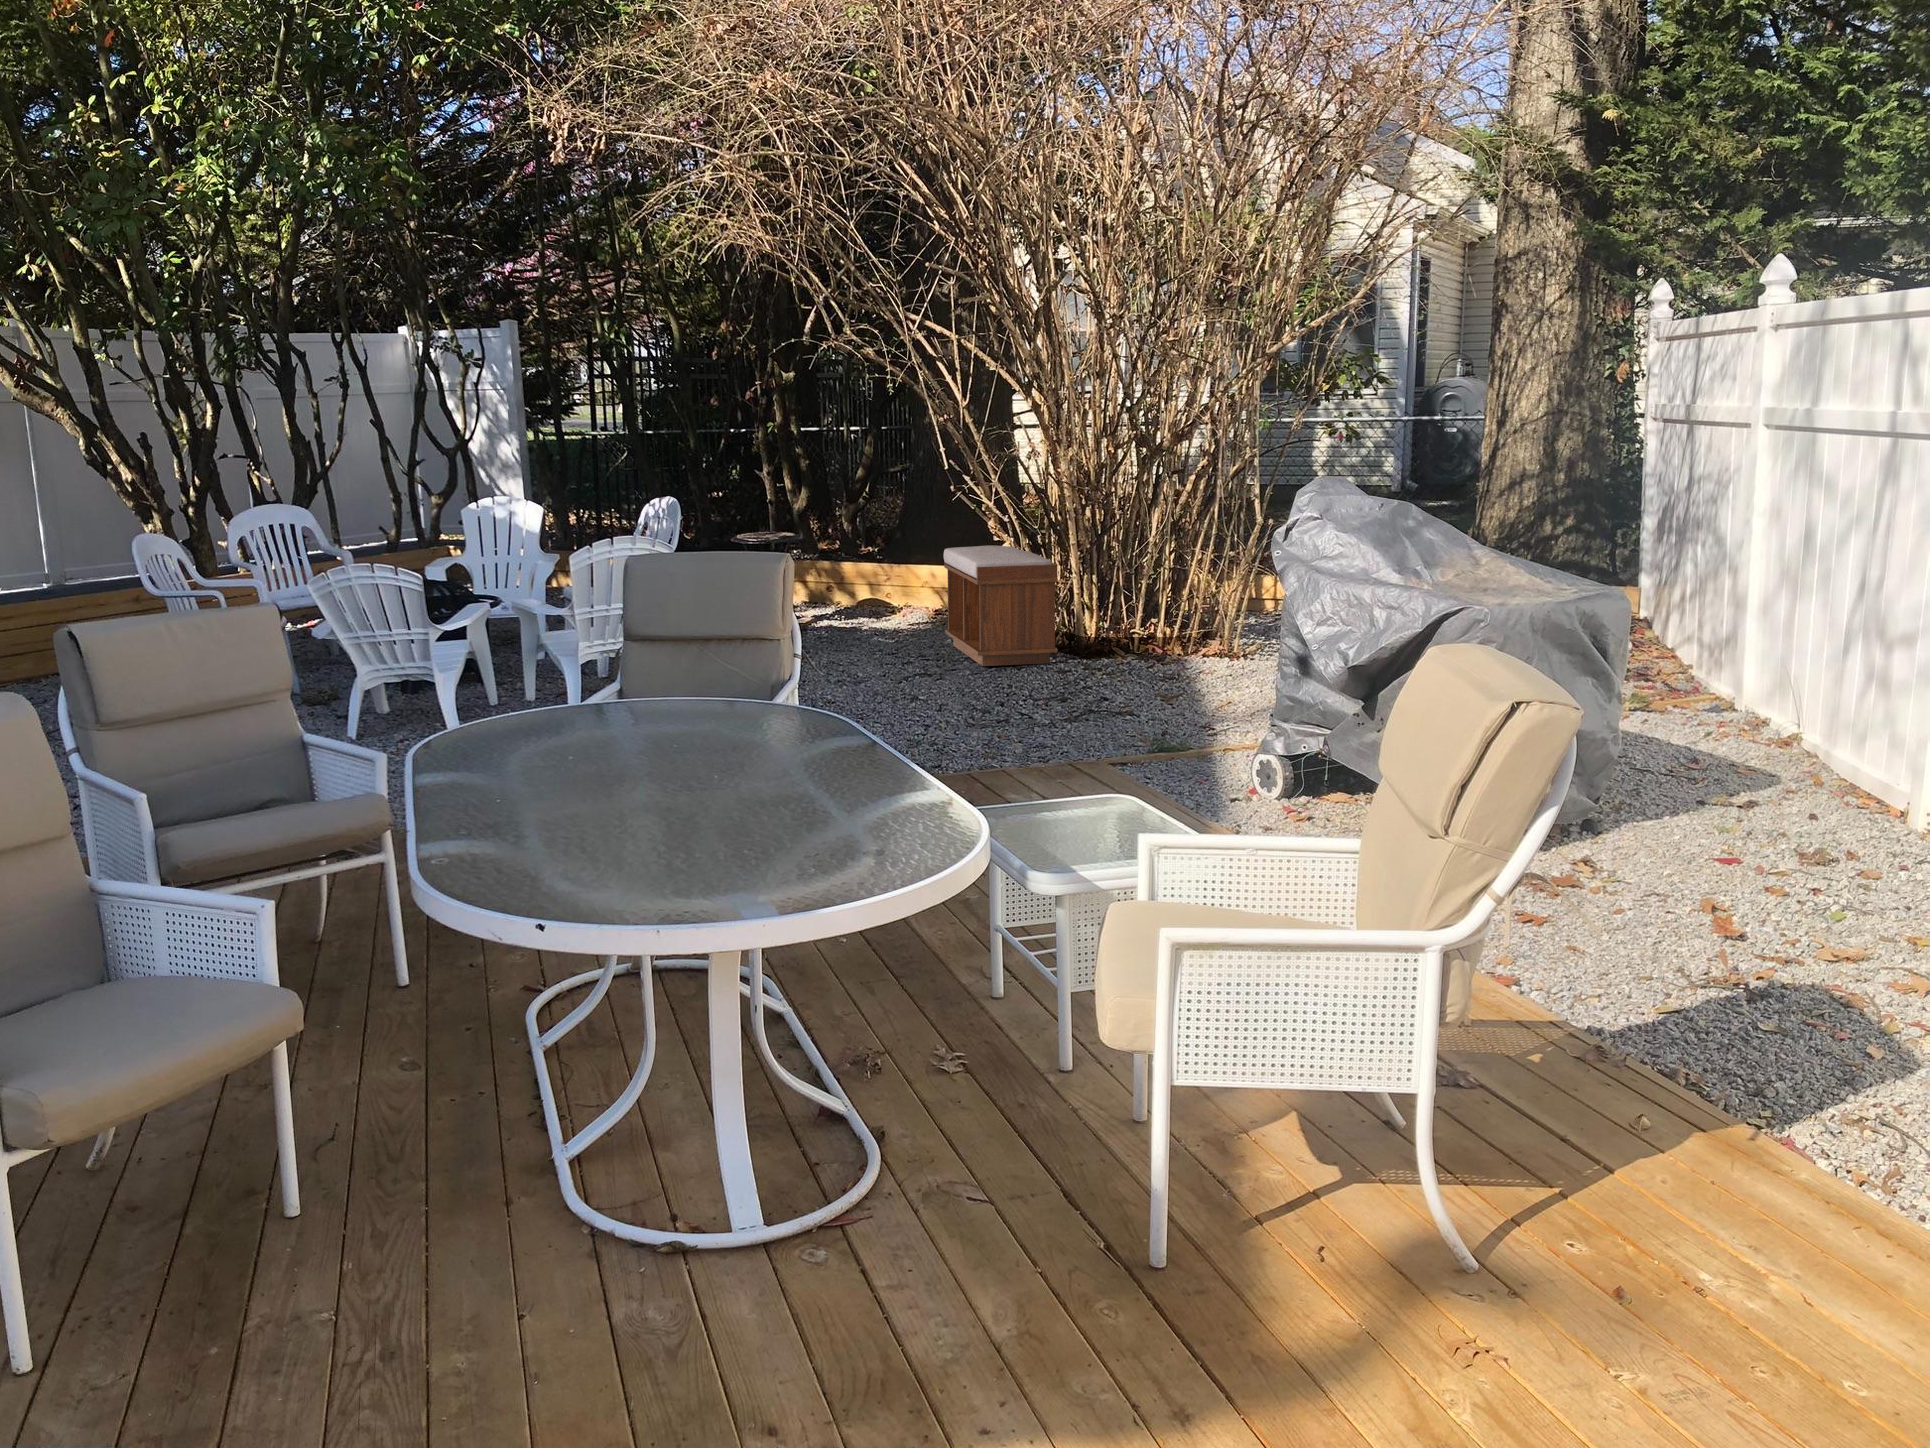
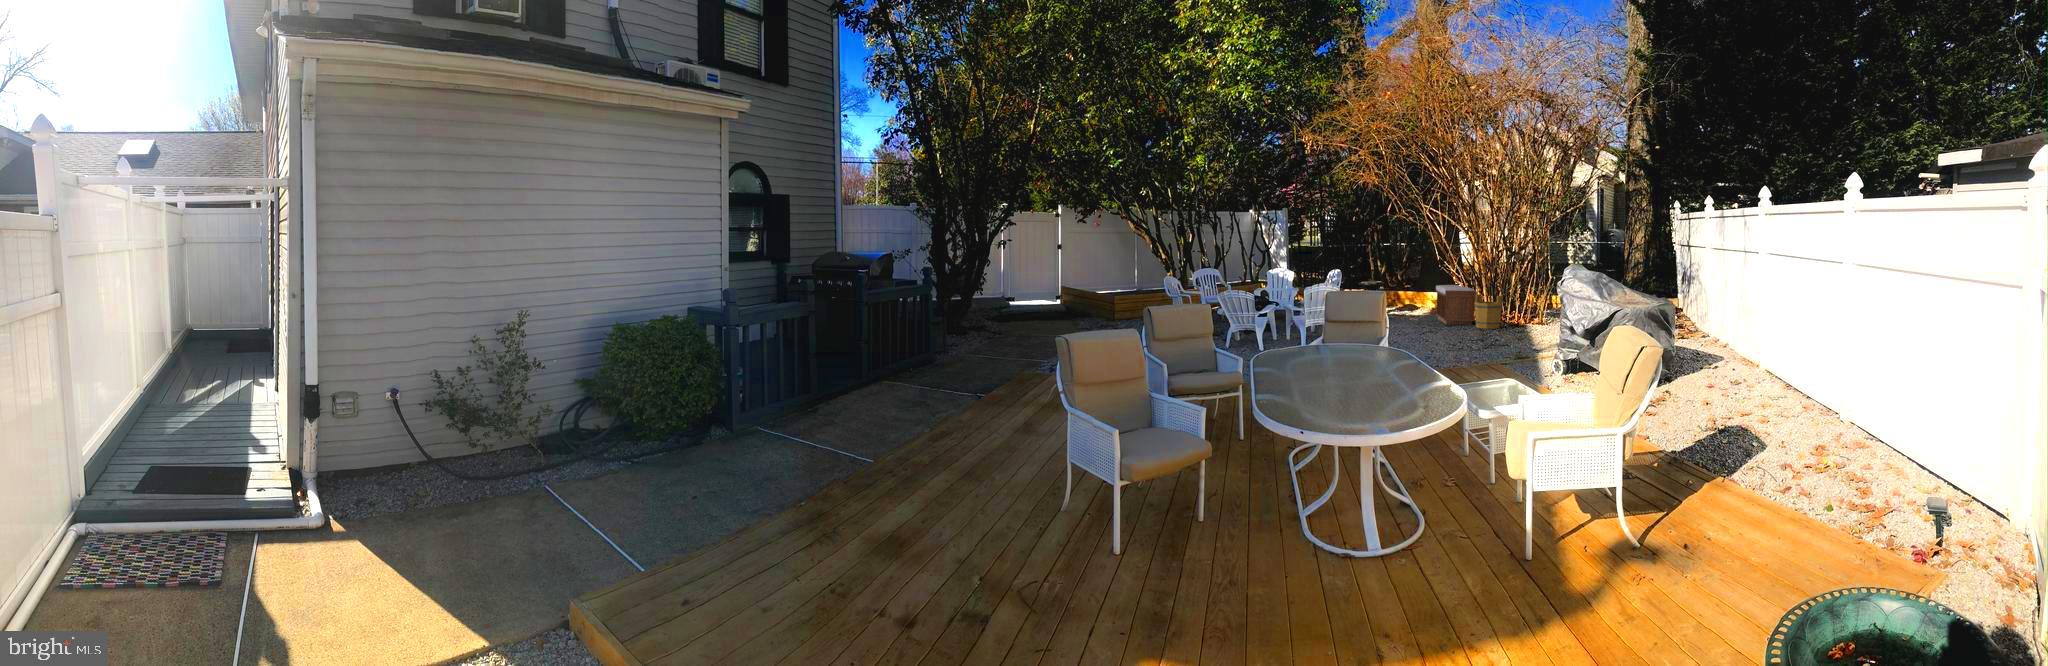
bucket: none [1059,575,1134,677] -> present [1475,294,1504,329]

